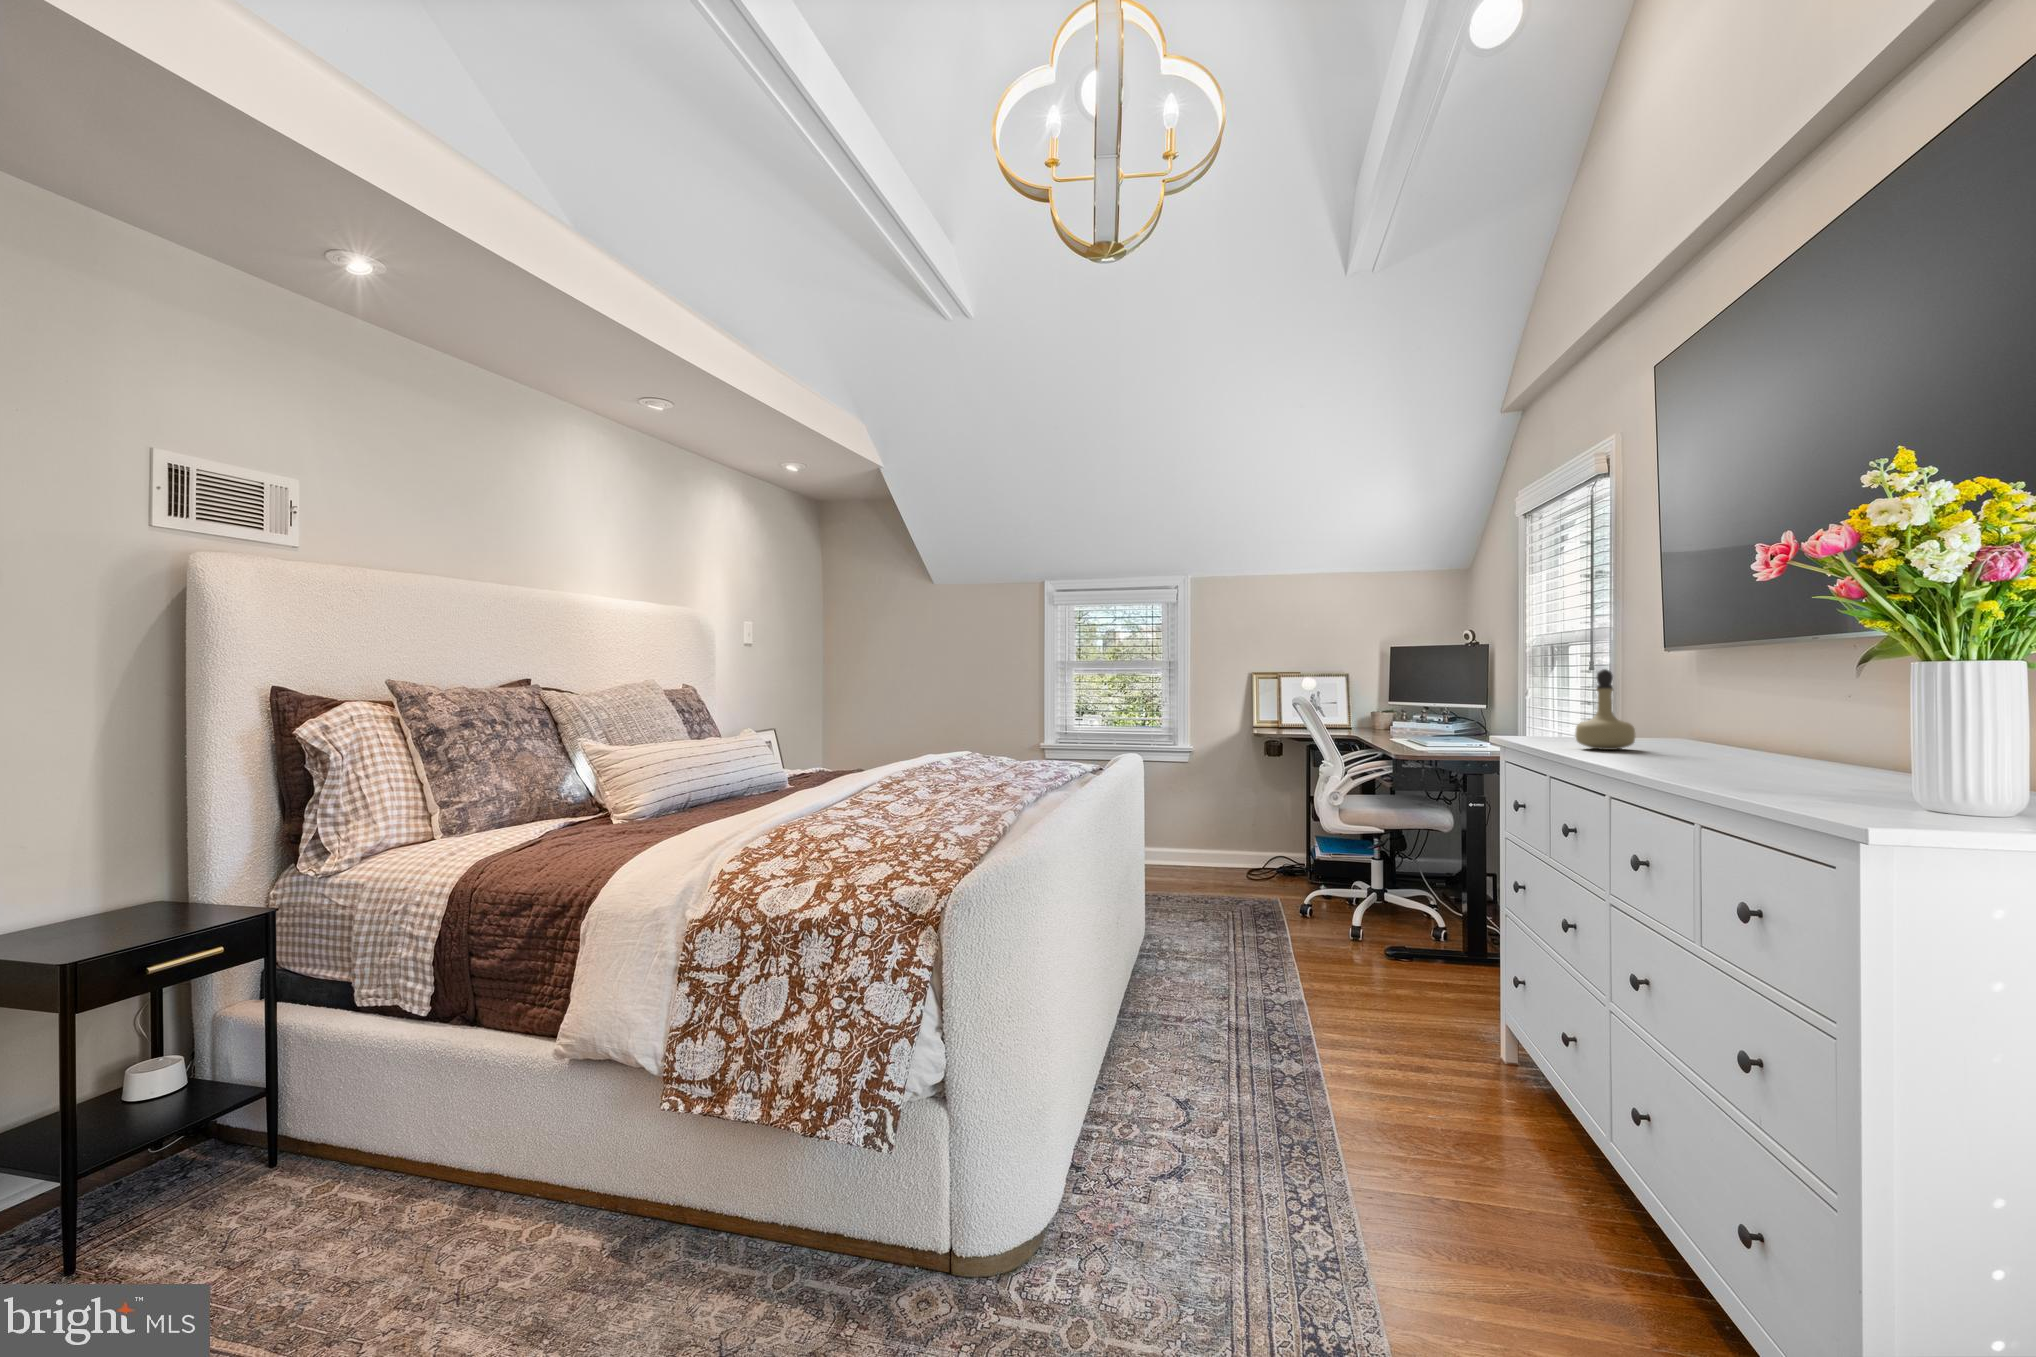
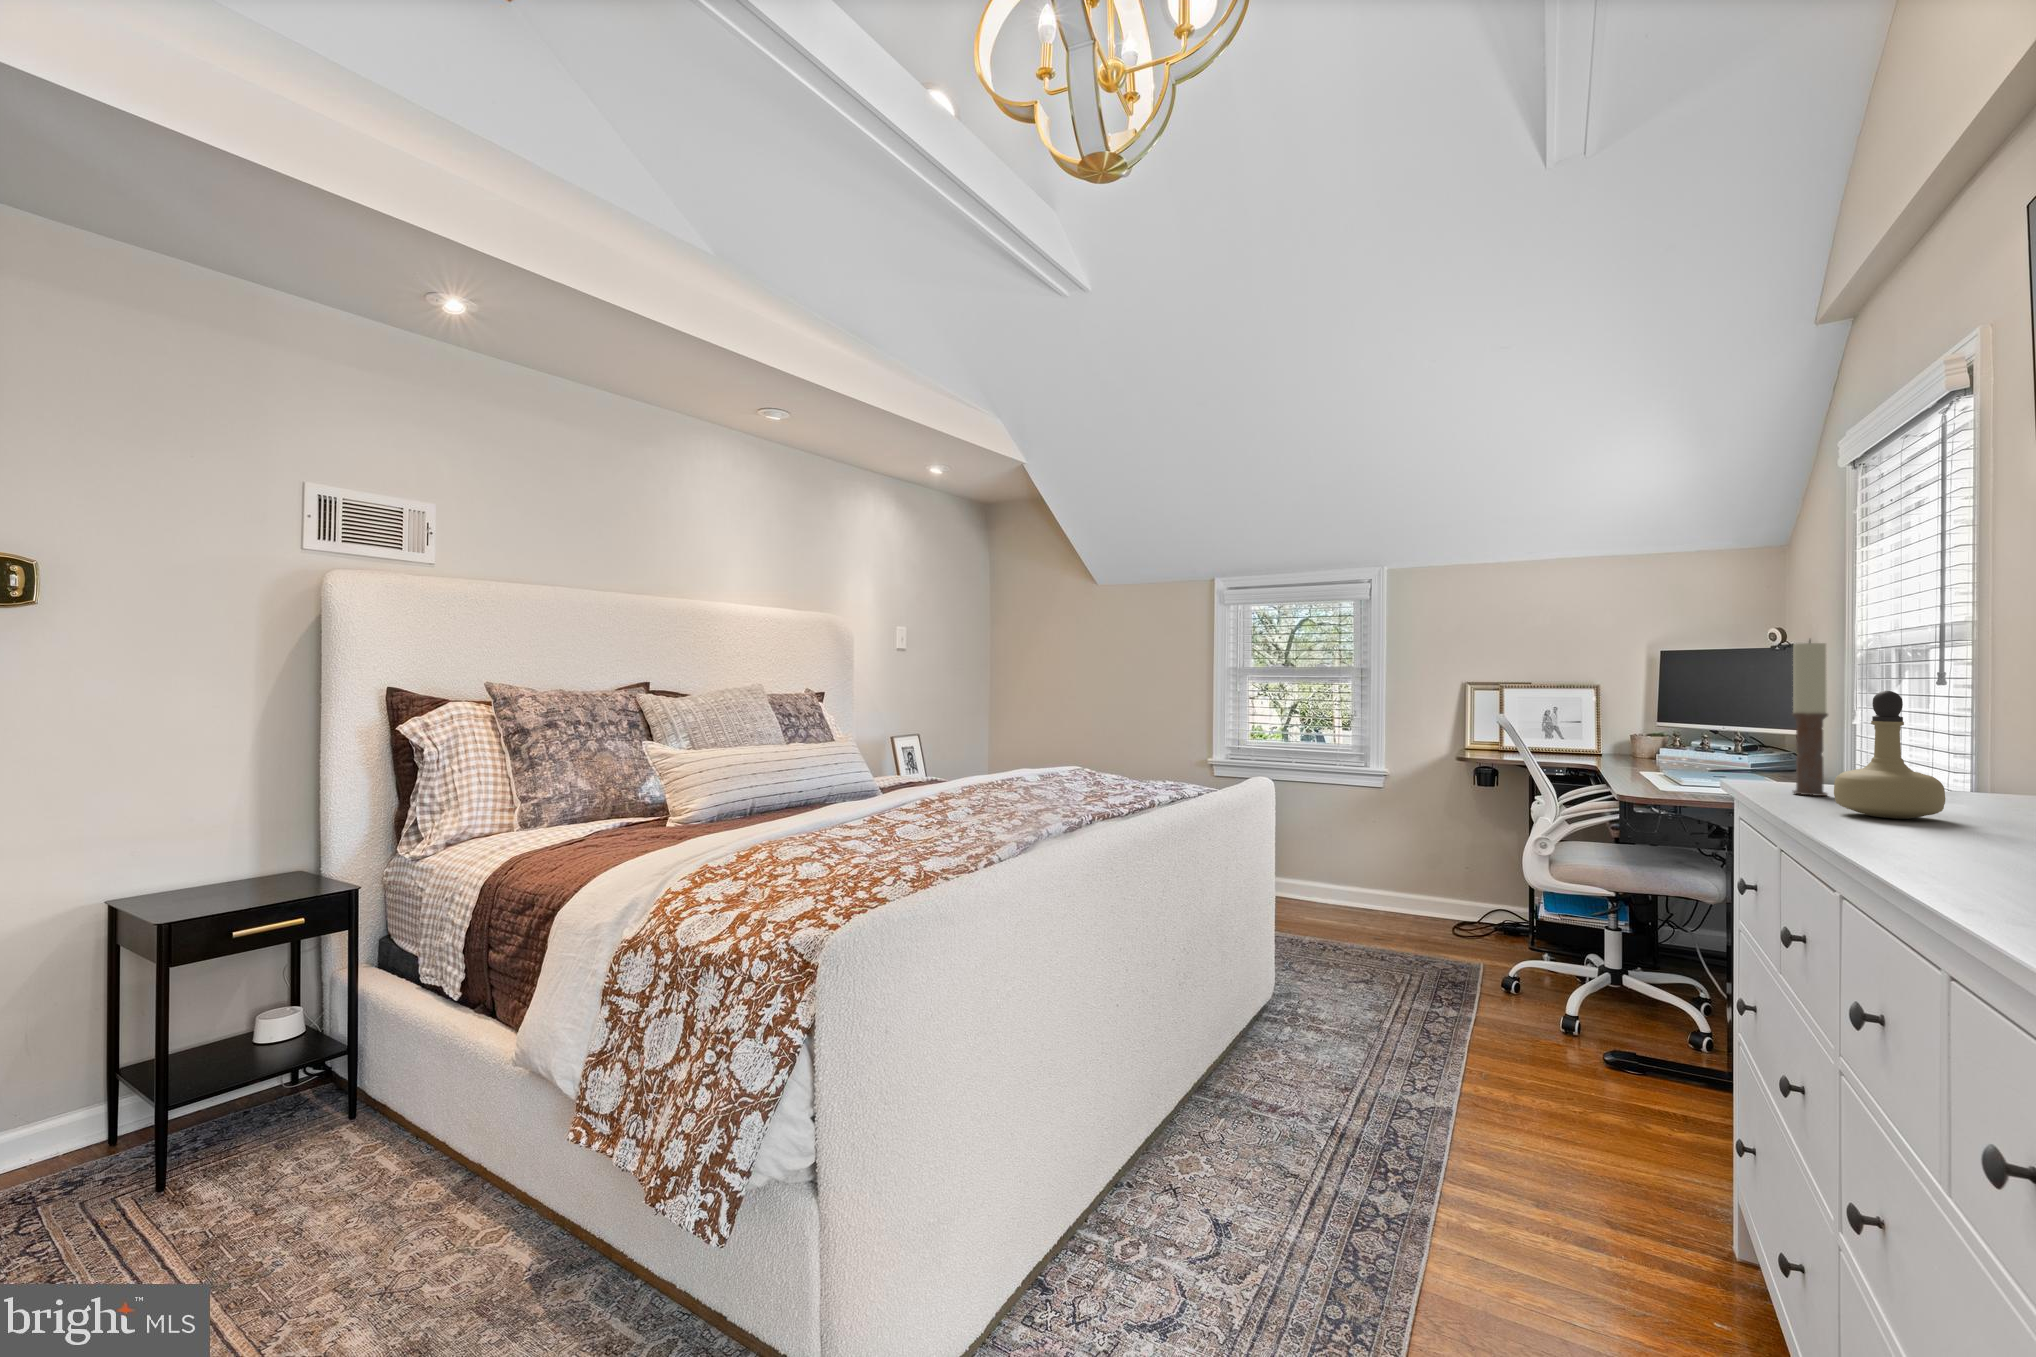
candle: none [1537,635,1558,741] -> present [1792,640,1828,796]

